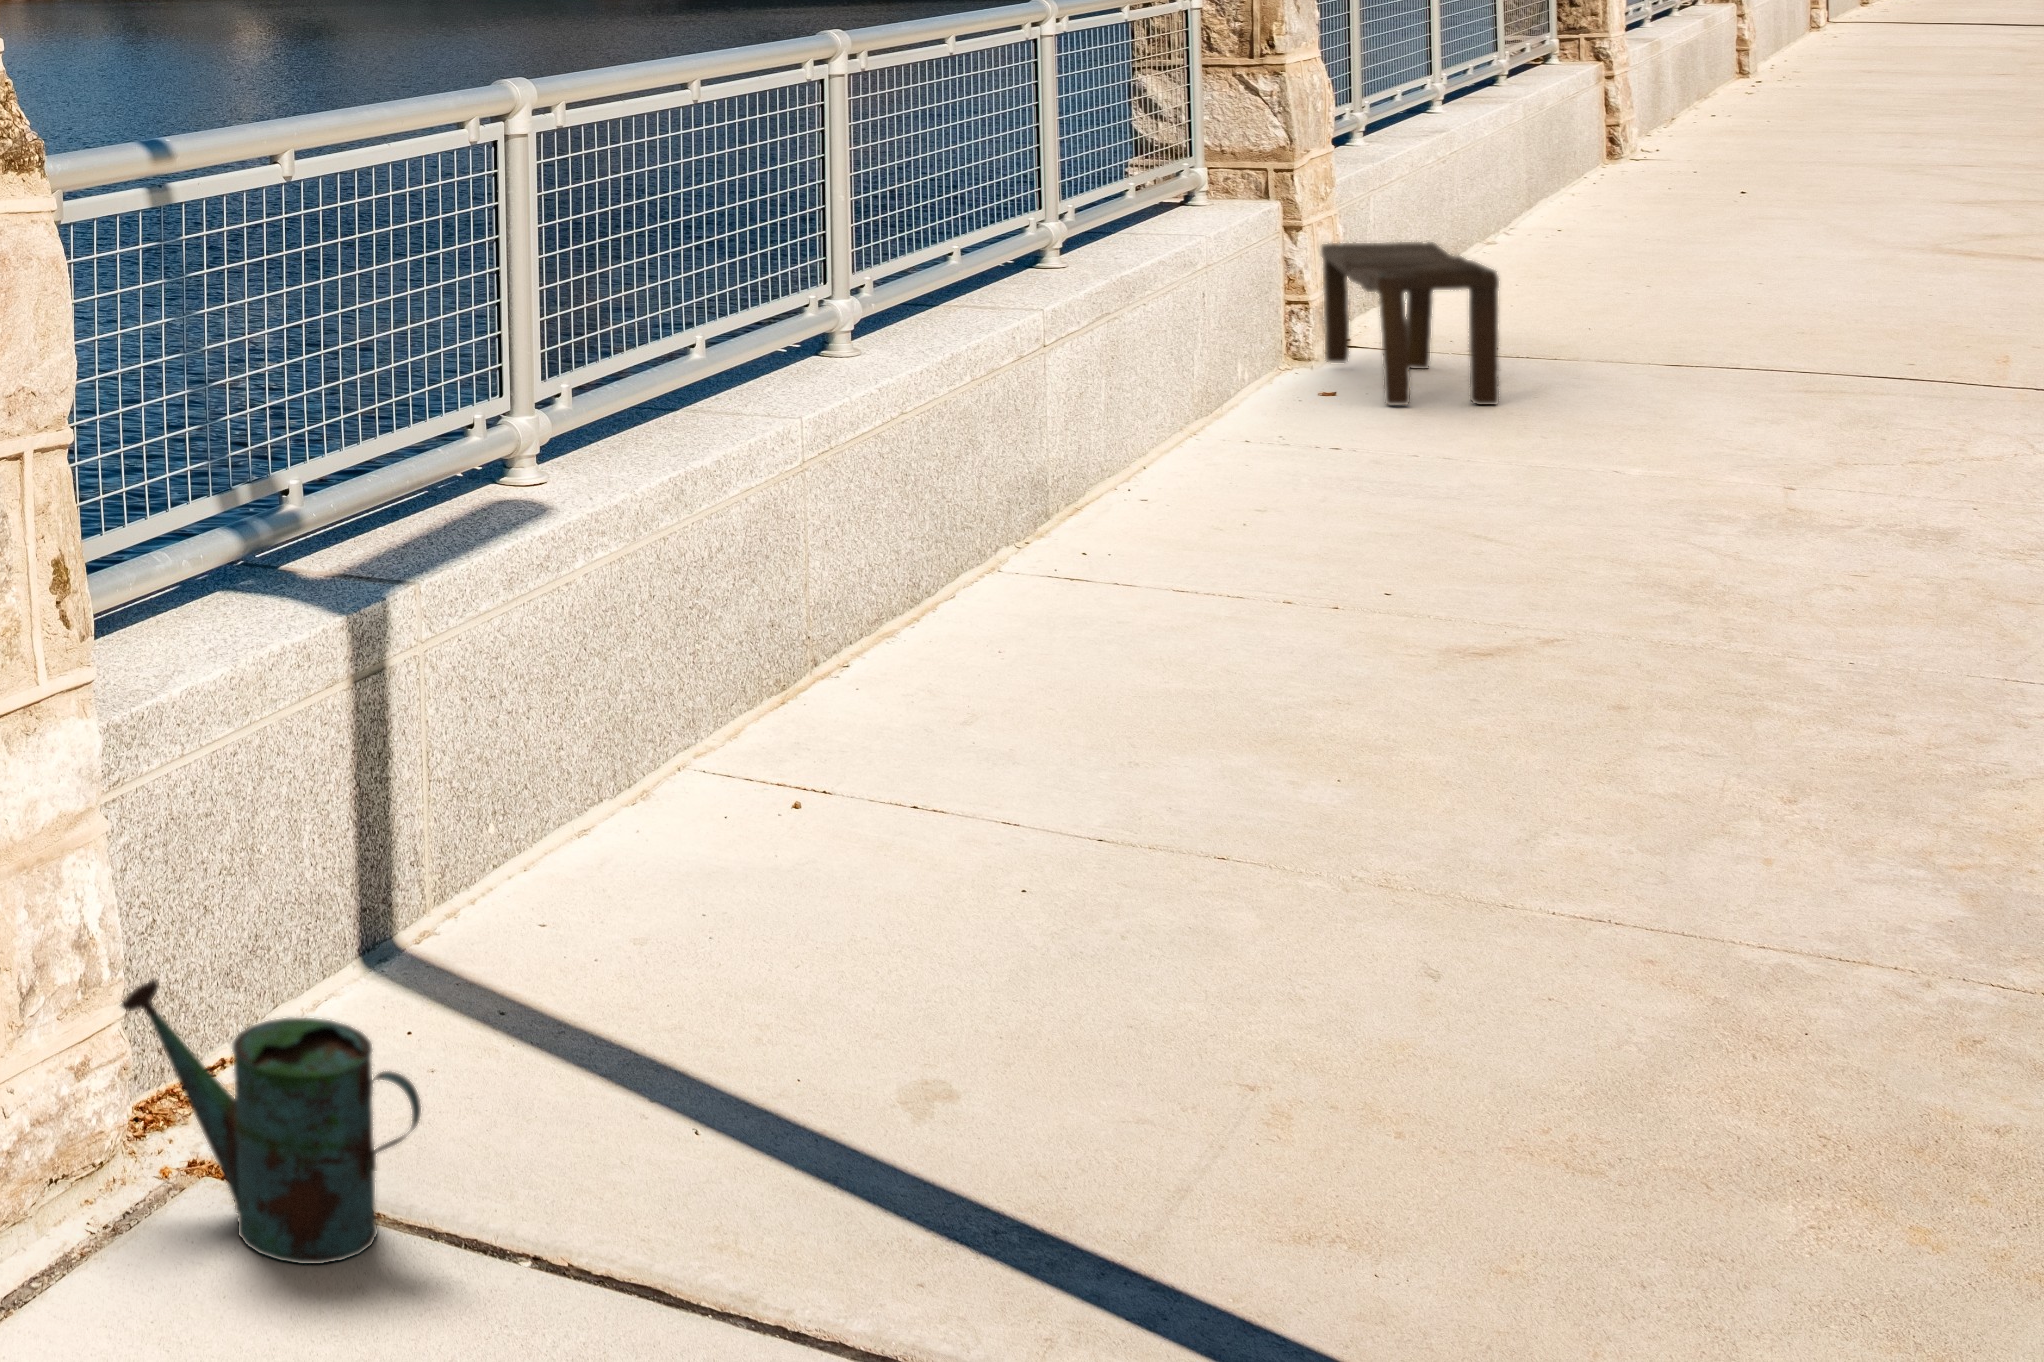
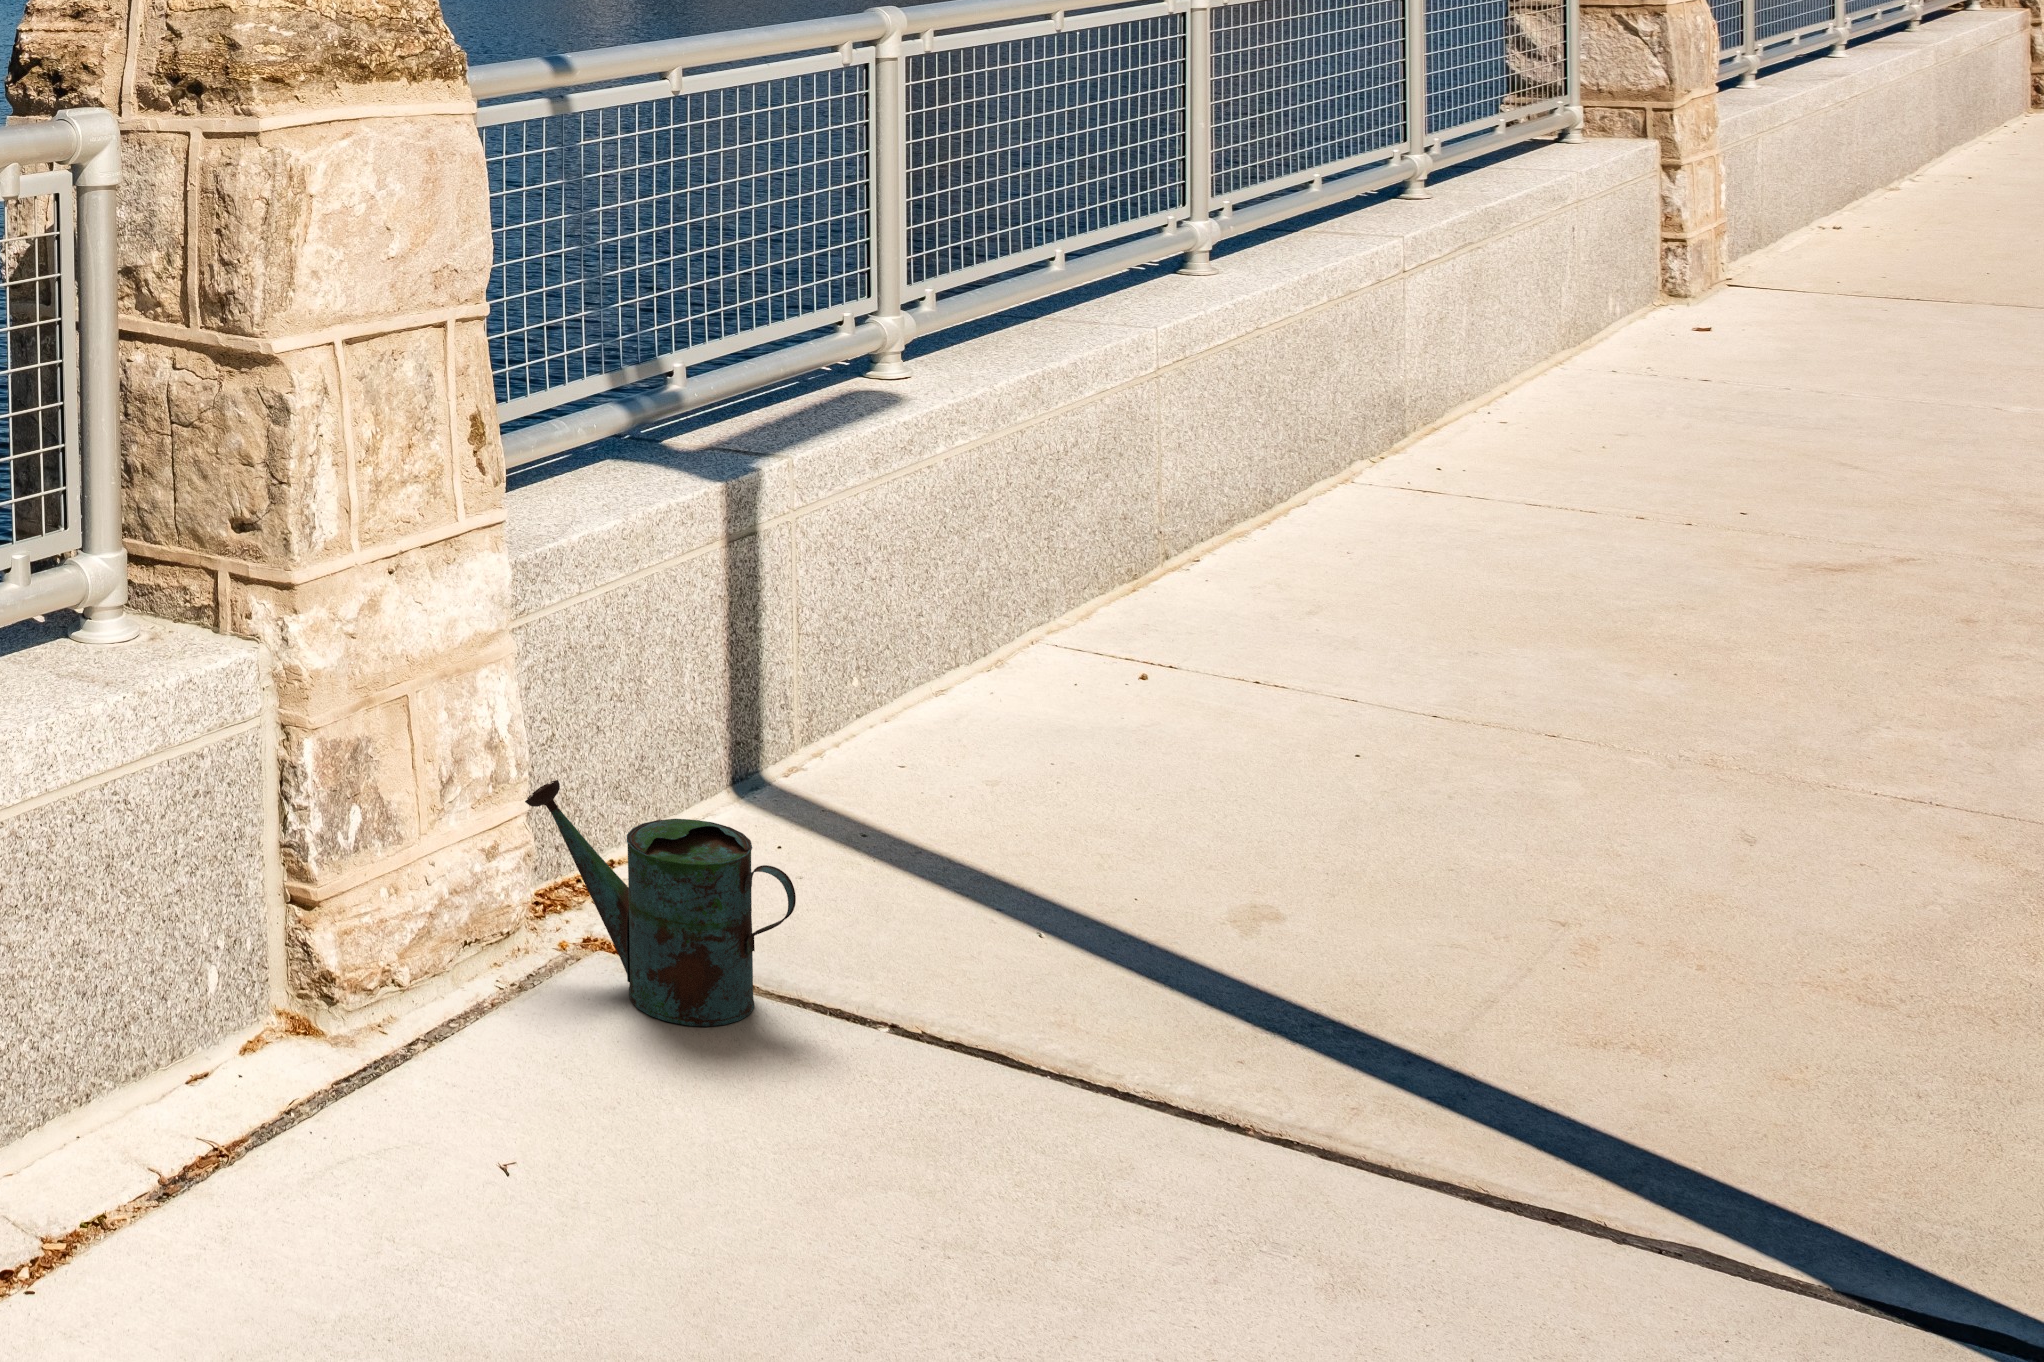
bench: present [1321,242,1499,406] -> none [1702,182,1890,344]

